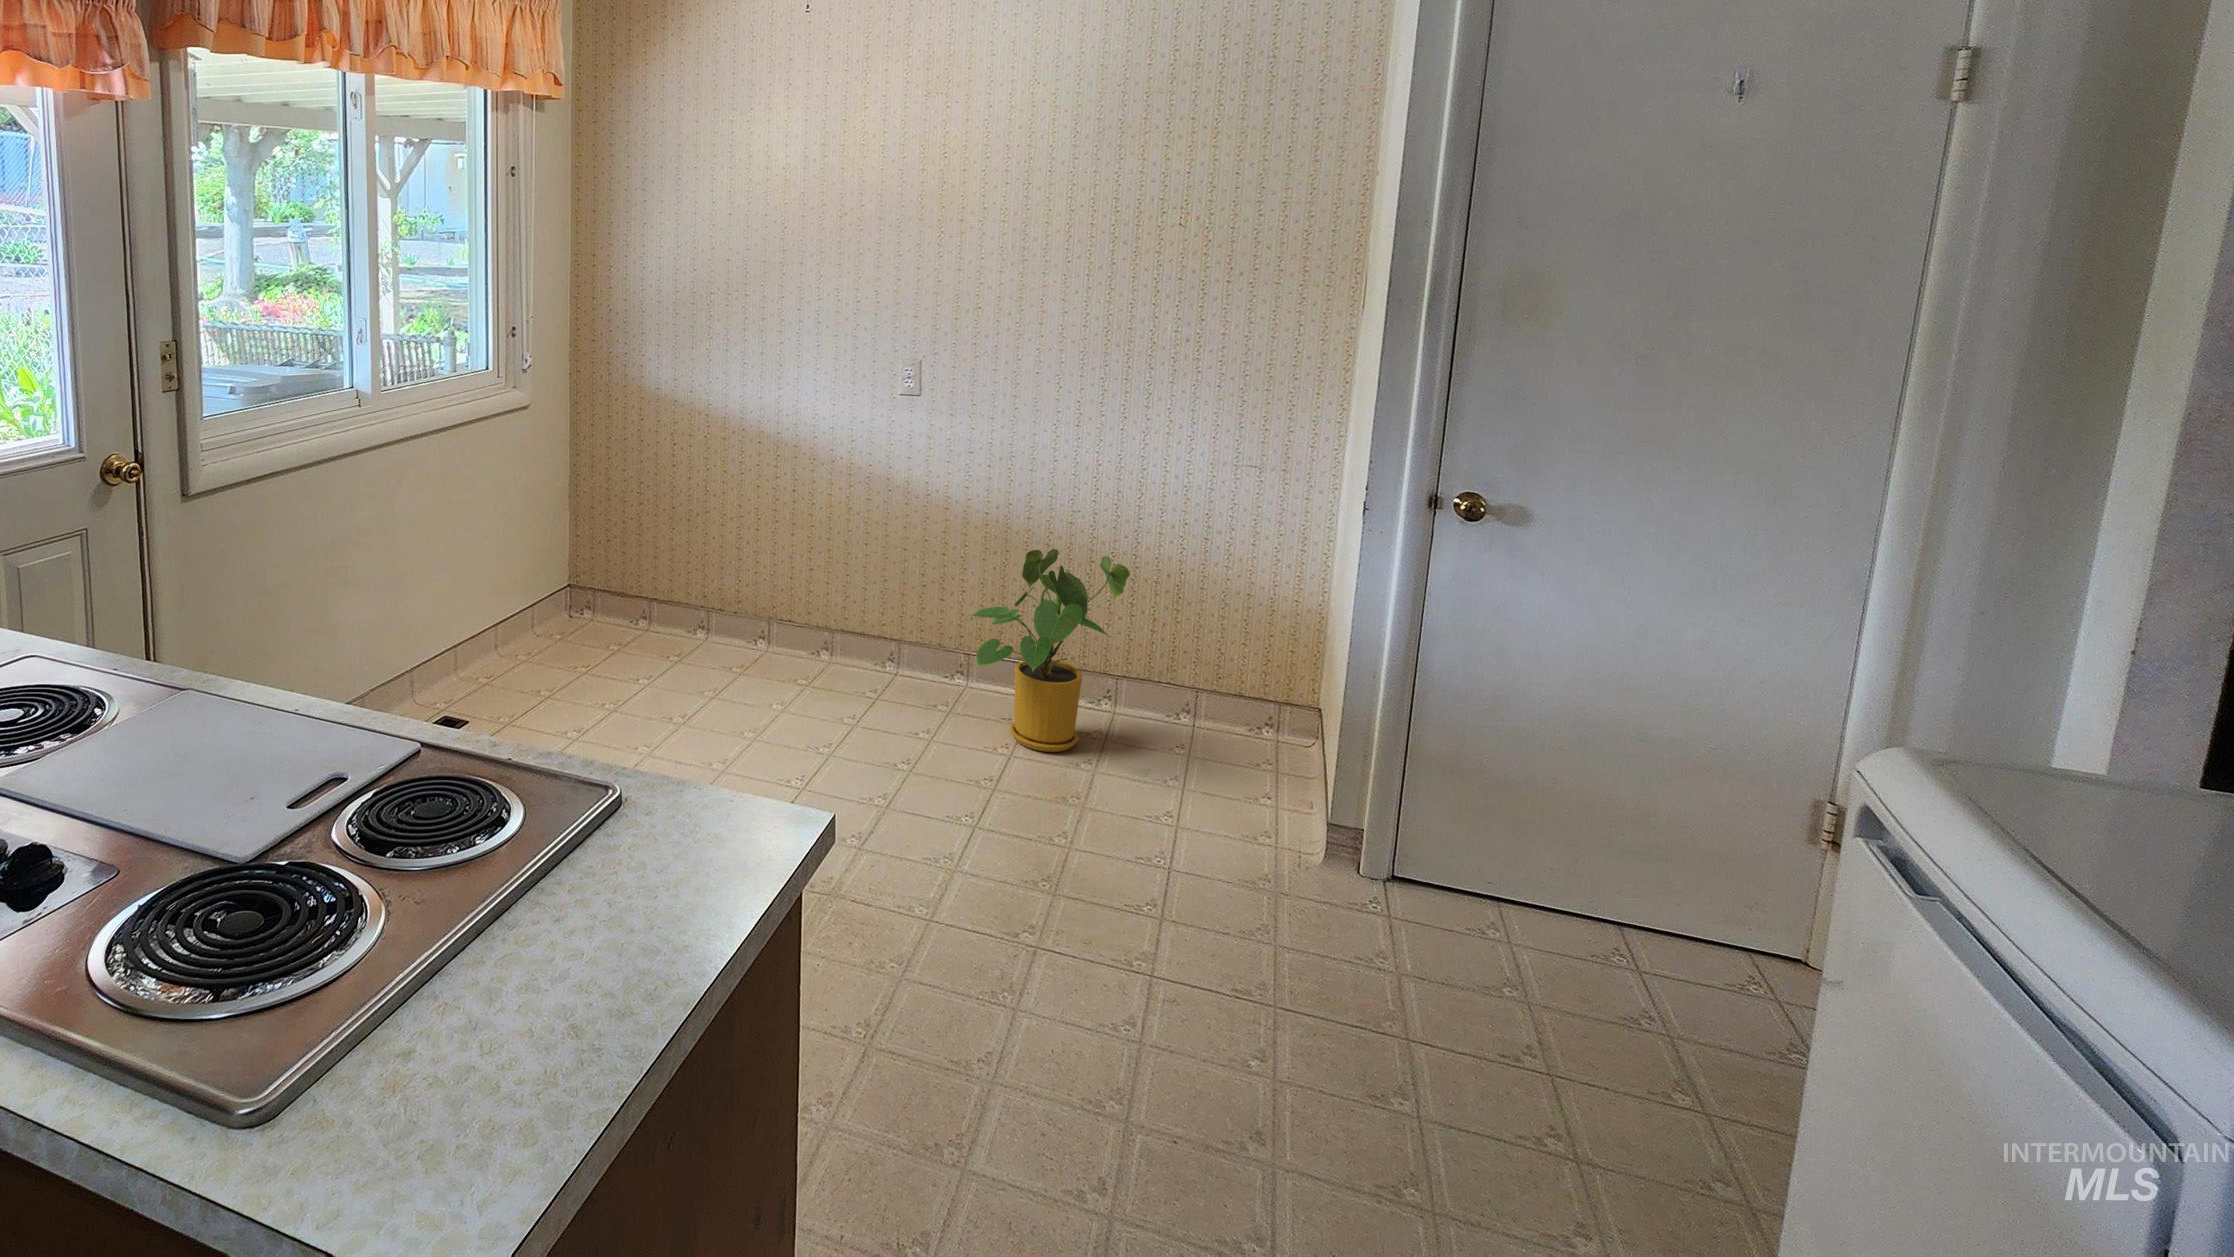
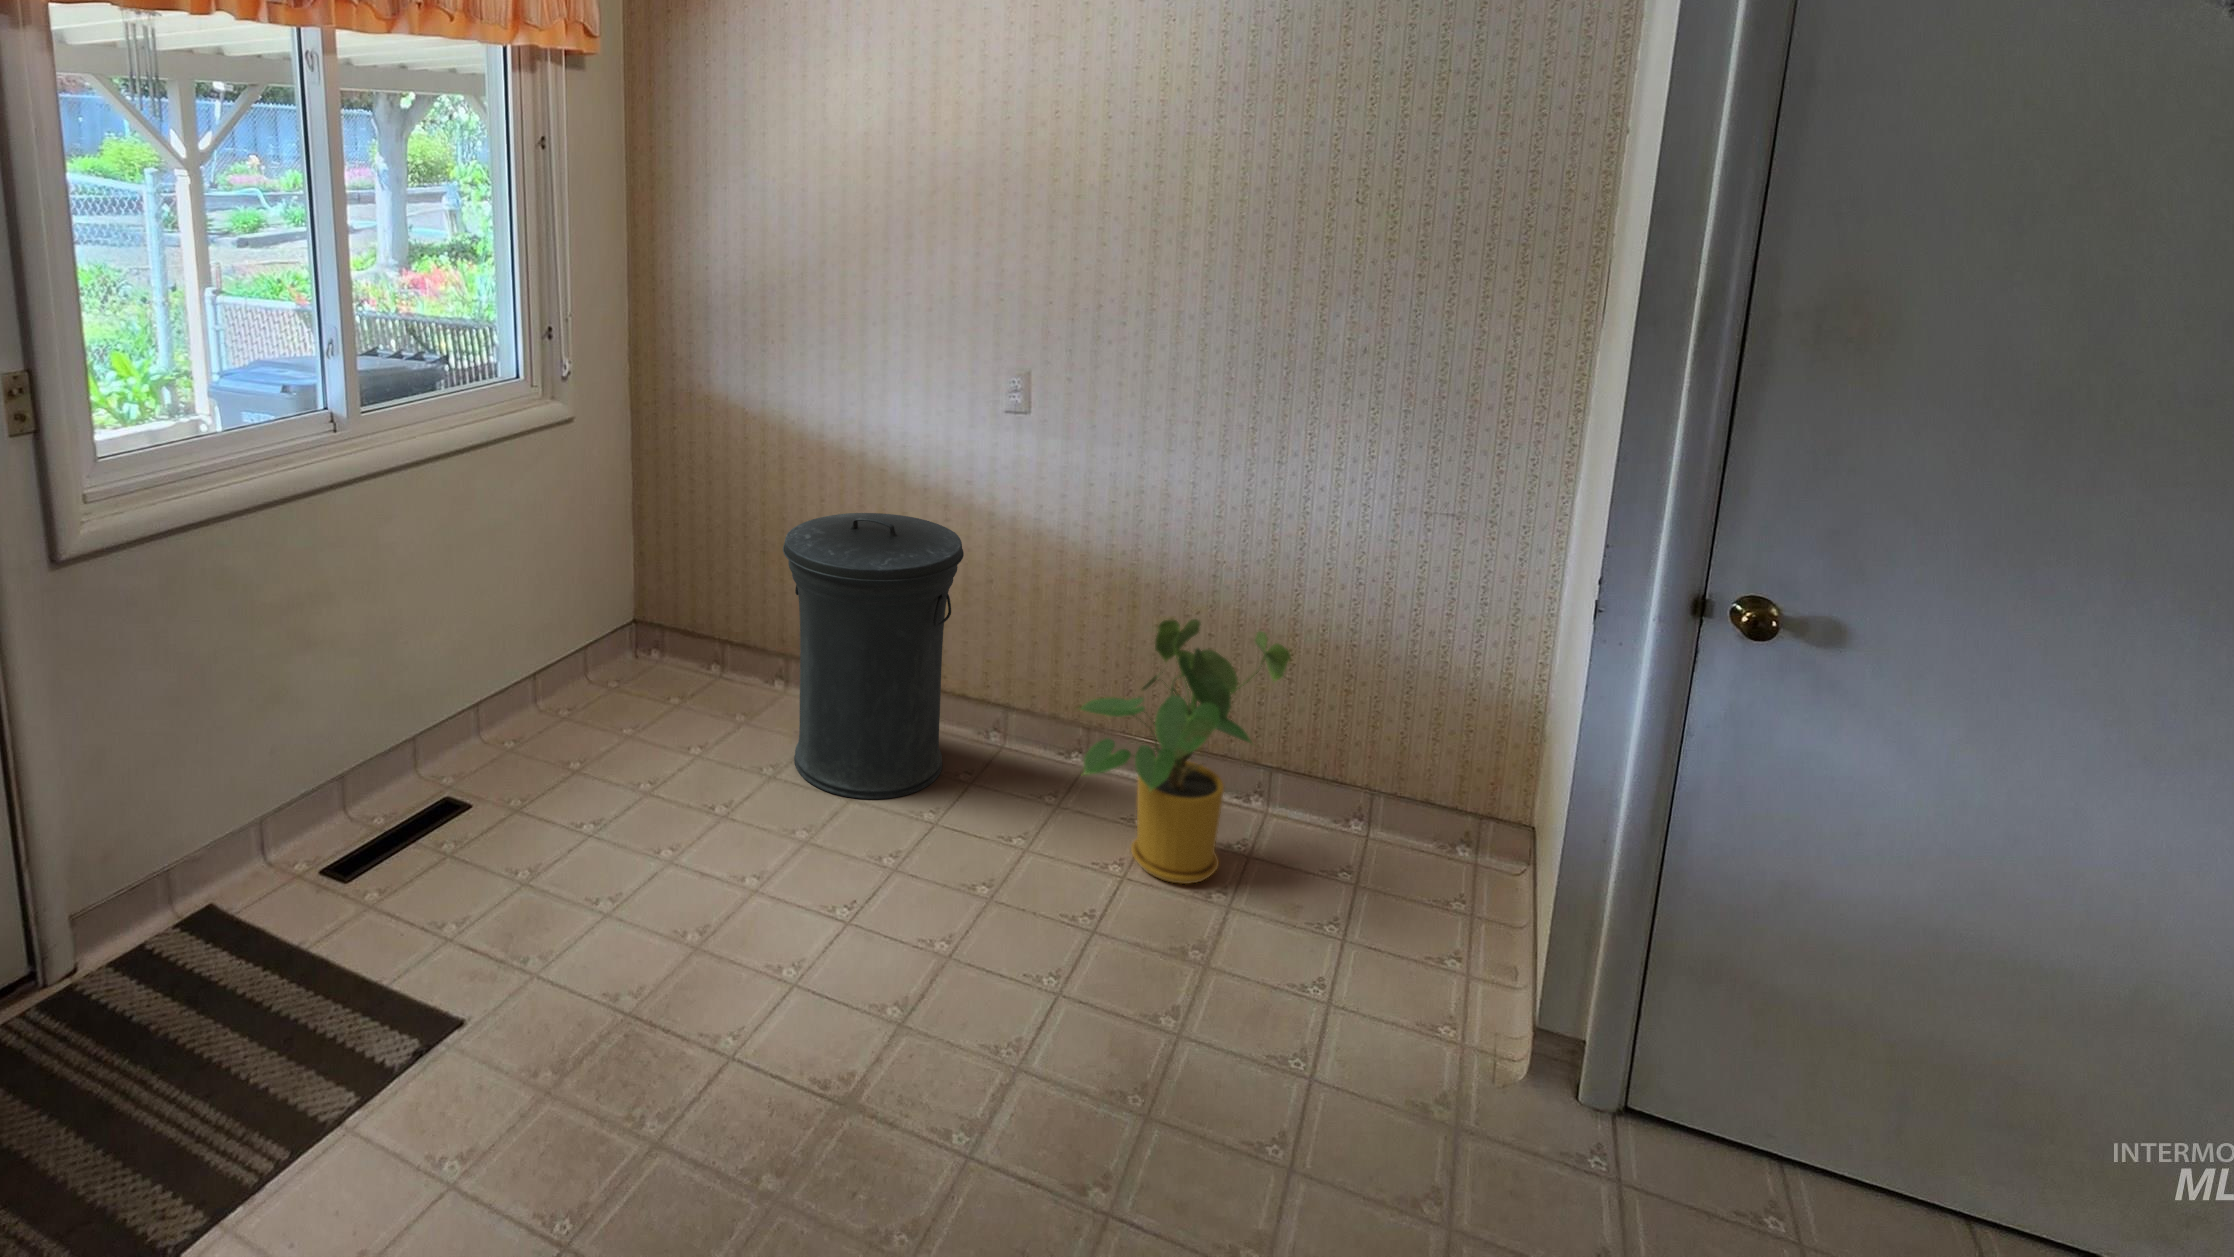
trash can: none [720,478,867,706] -> present [783,513,964,799]

